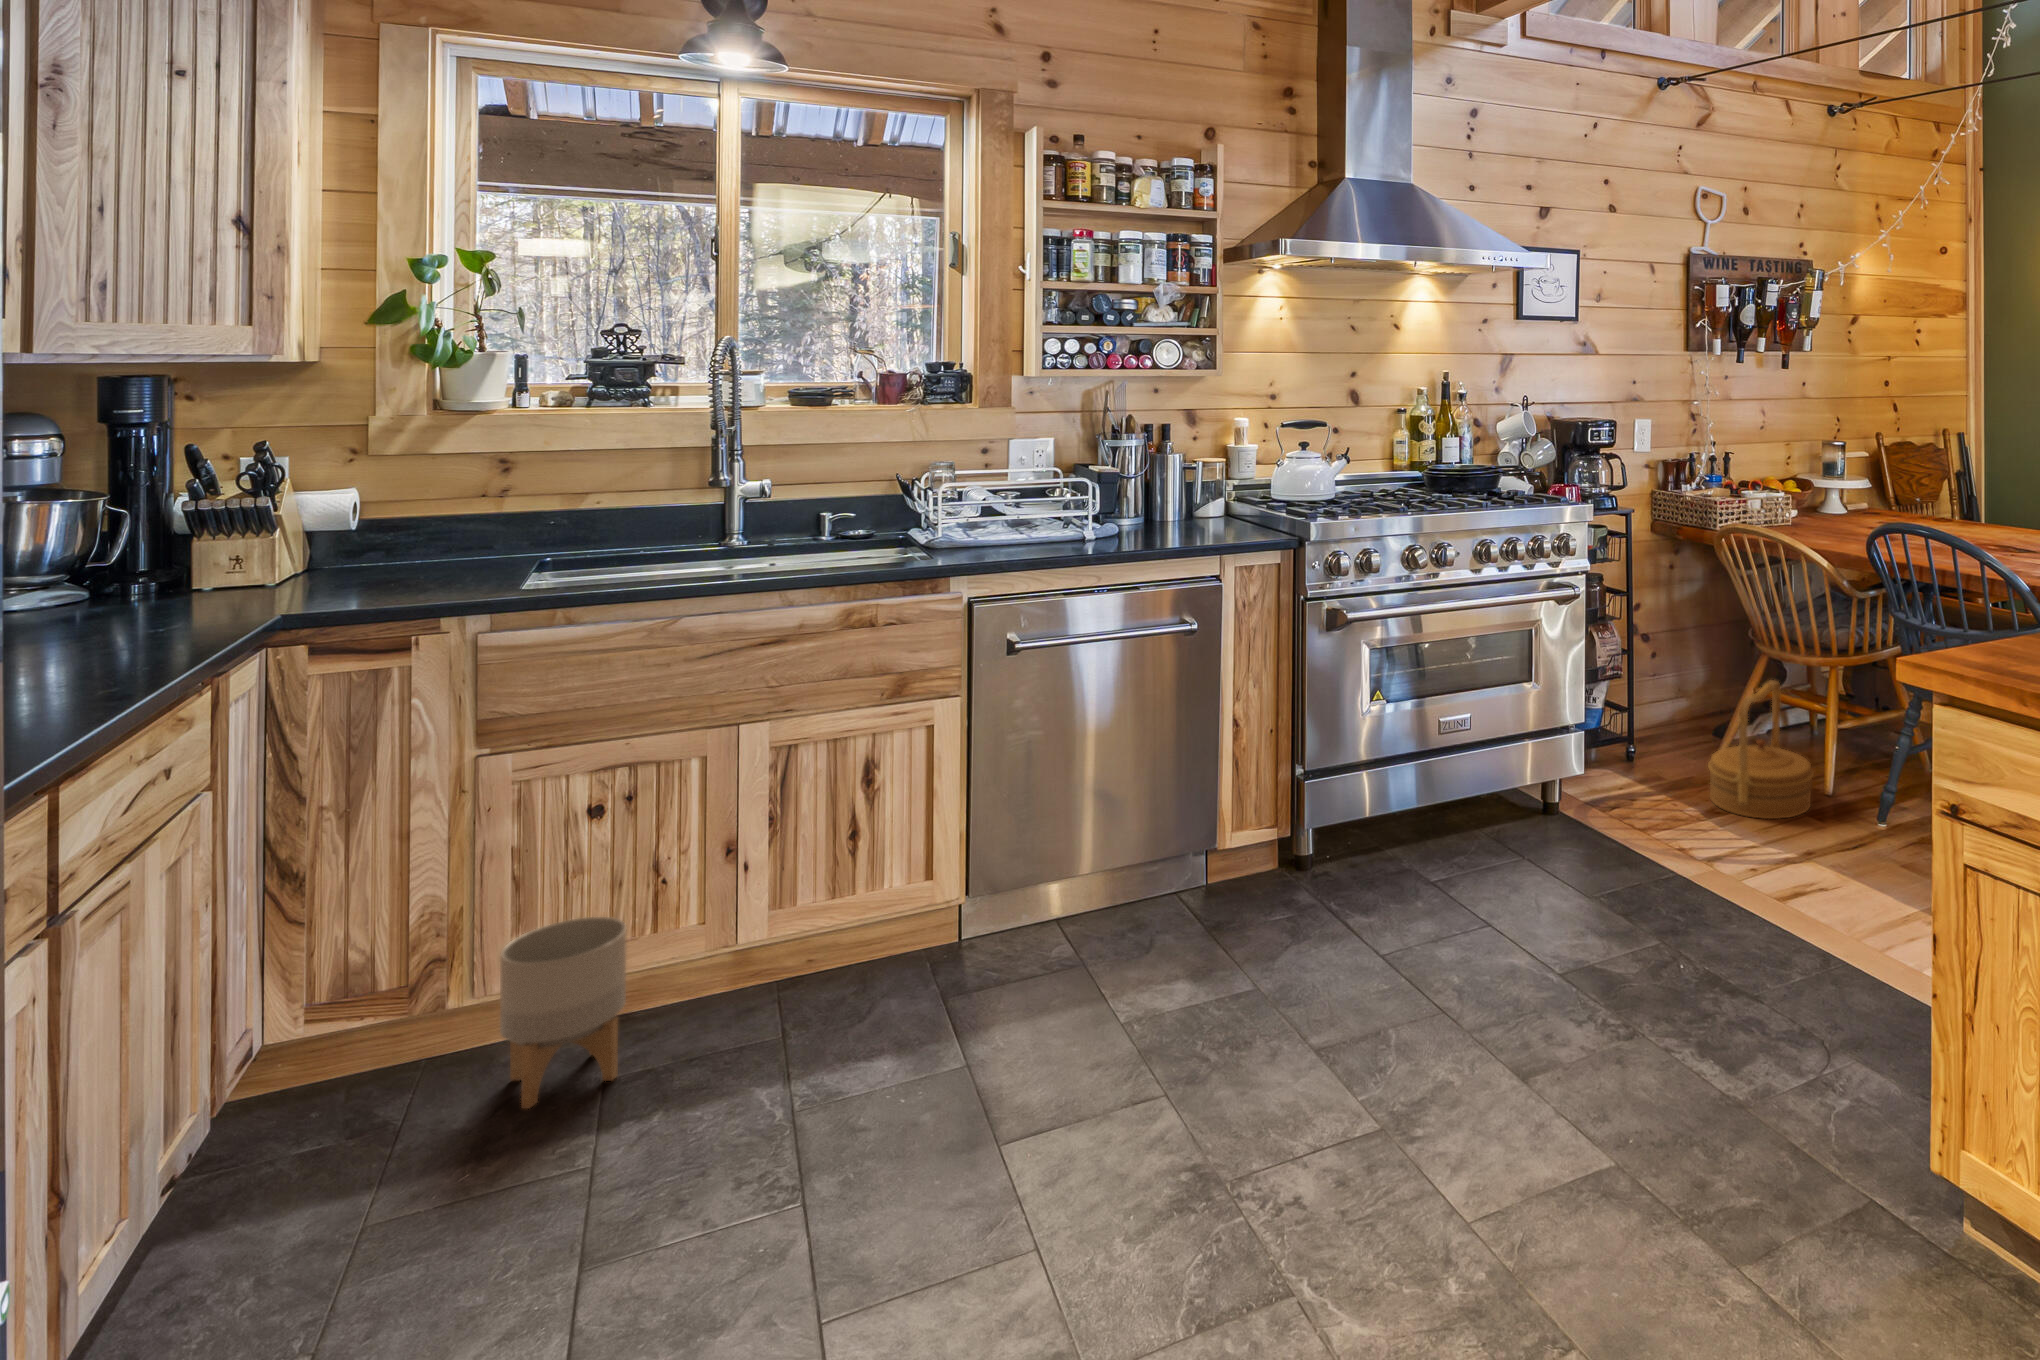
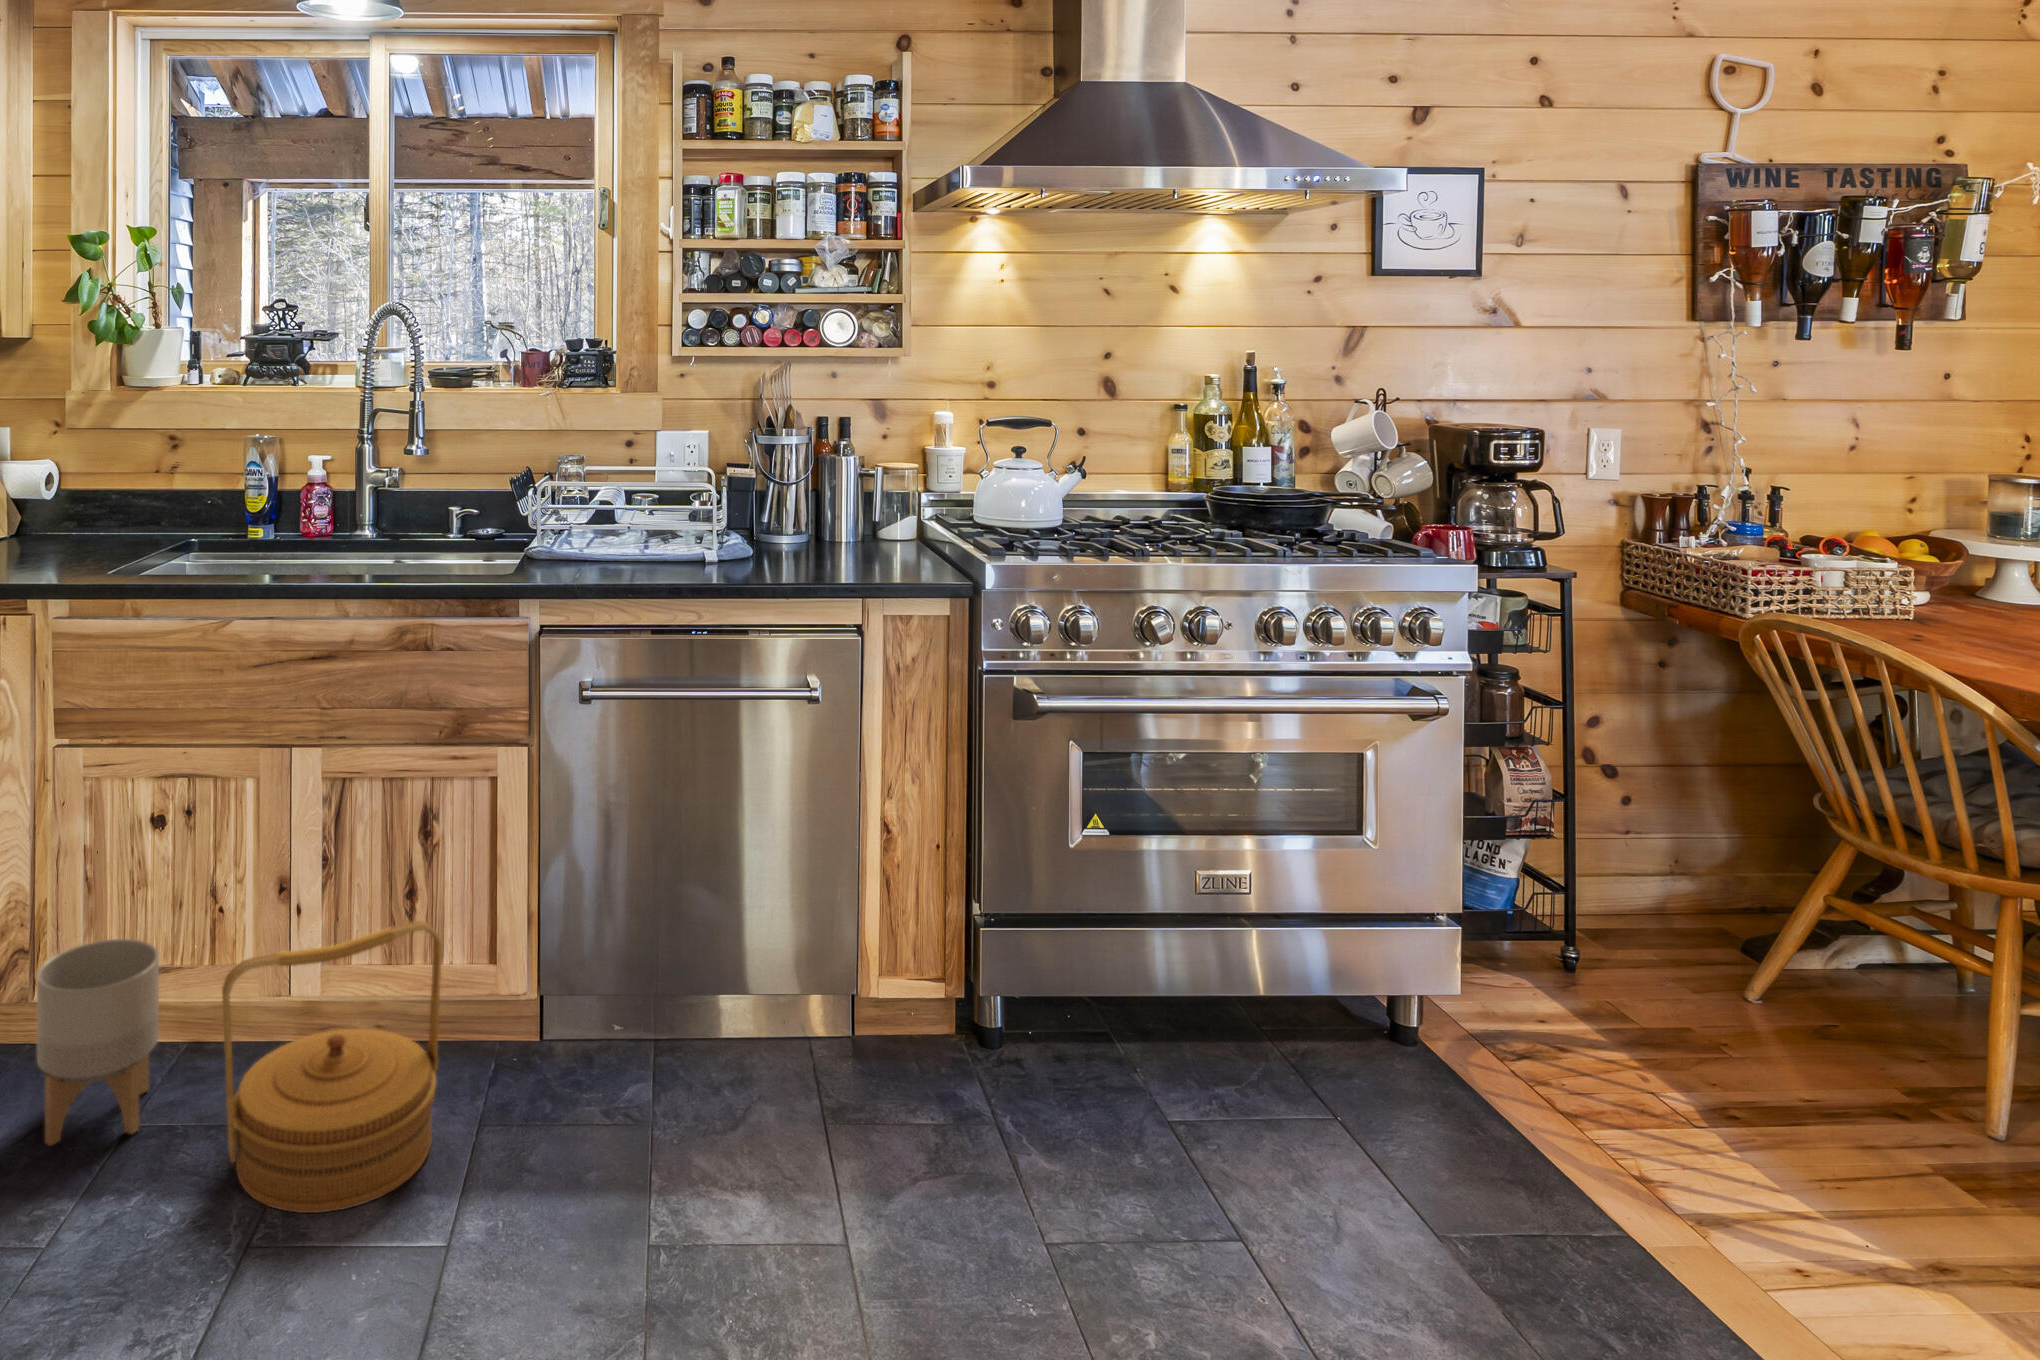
basket: present [1708,680,1814,819] -> present [222,921,442,1213]

